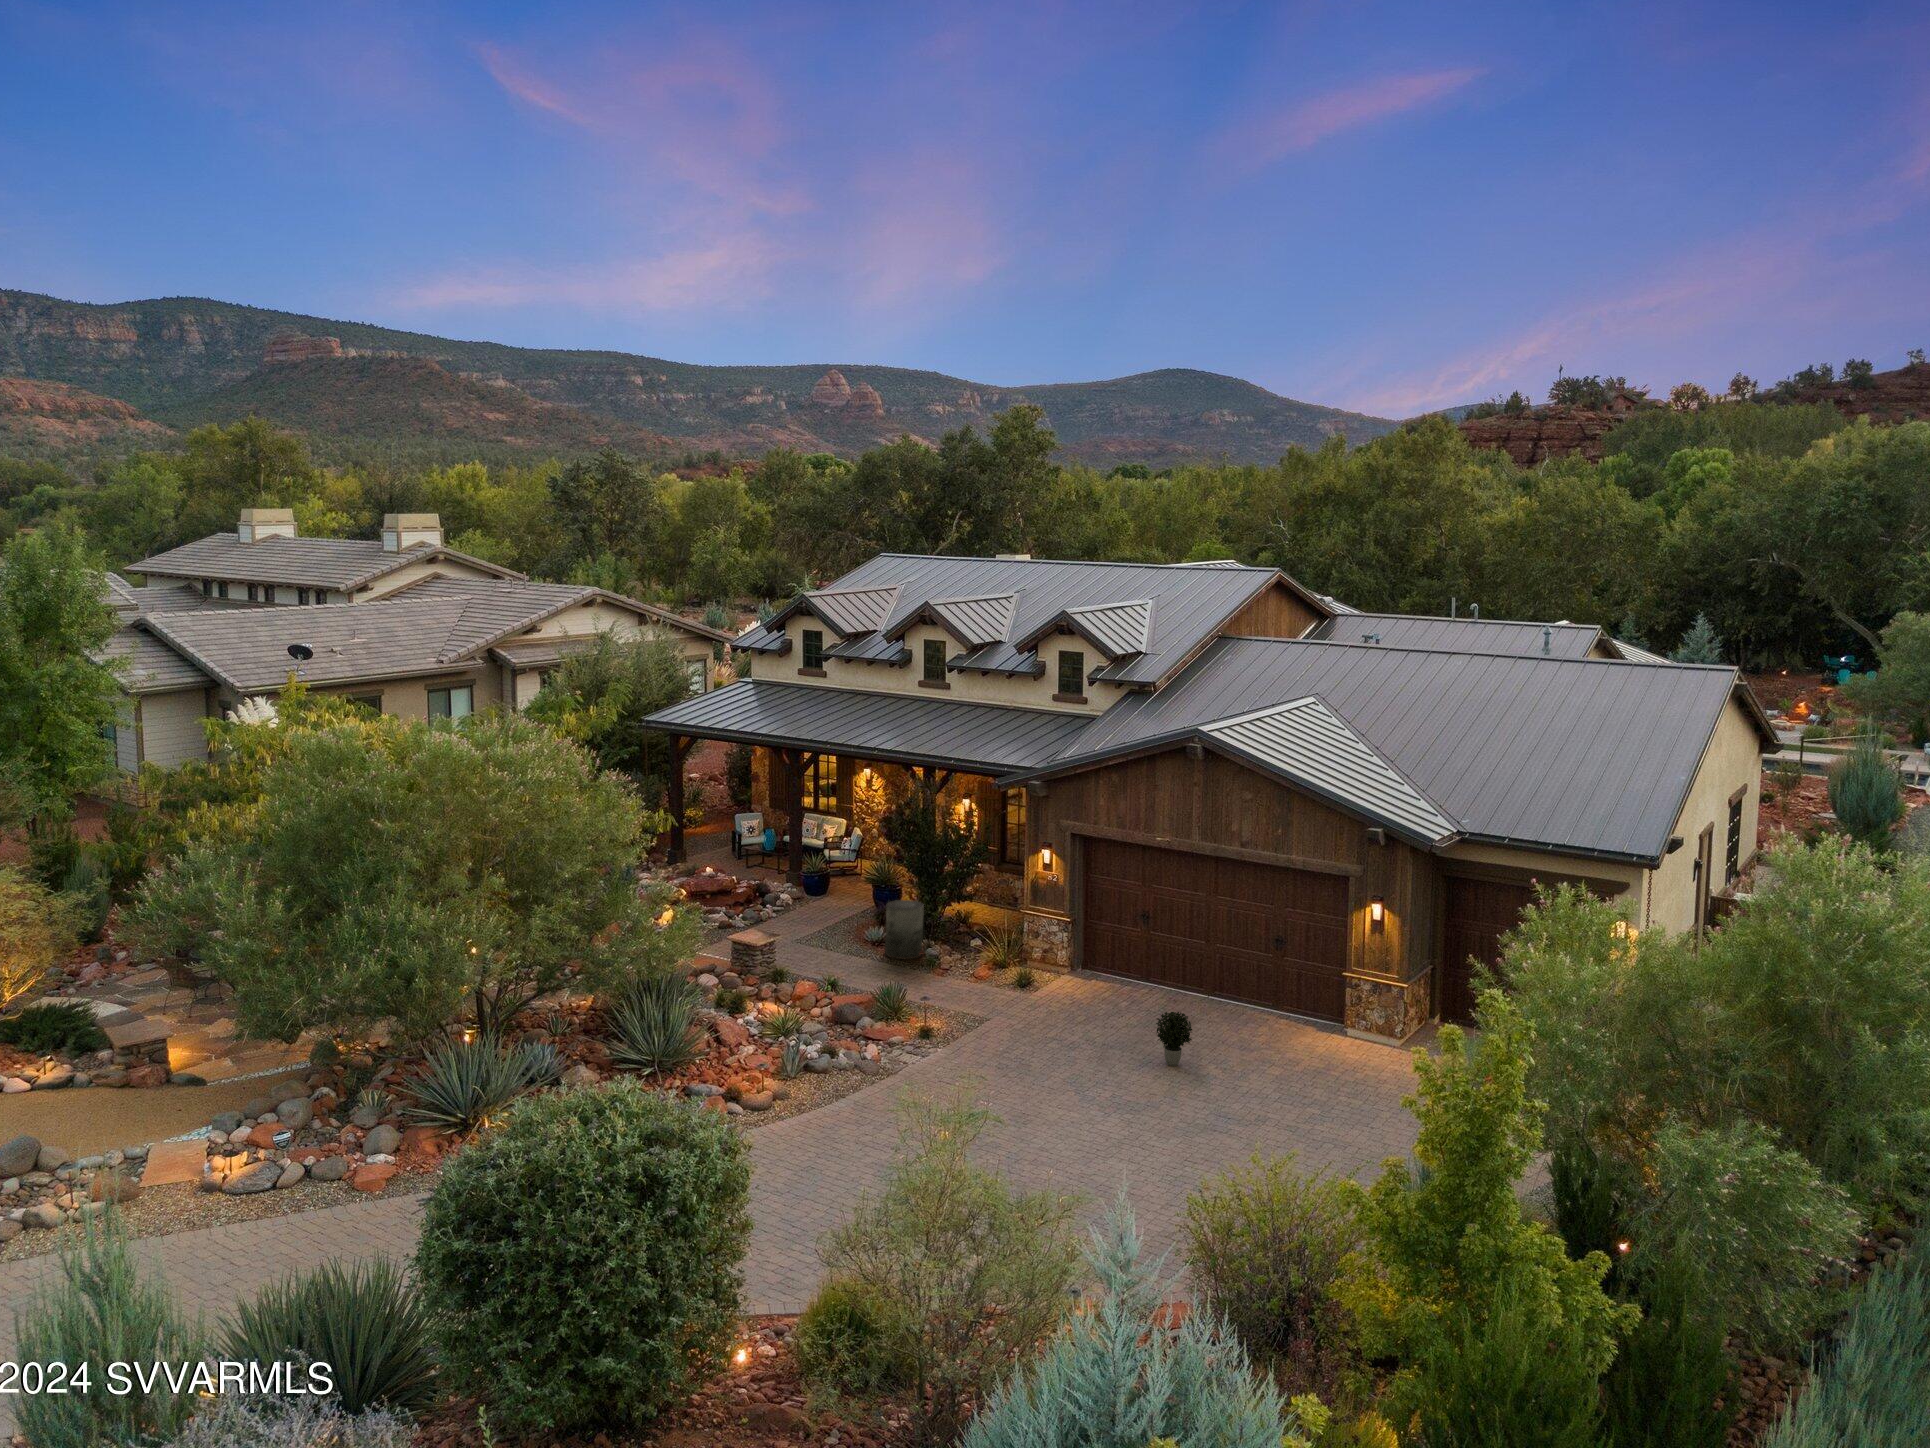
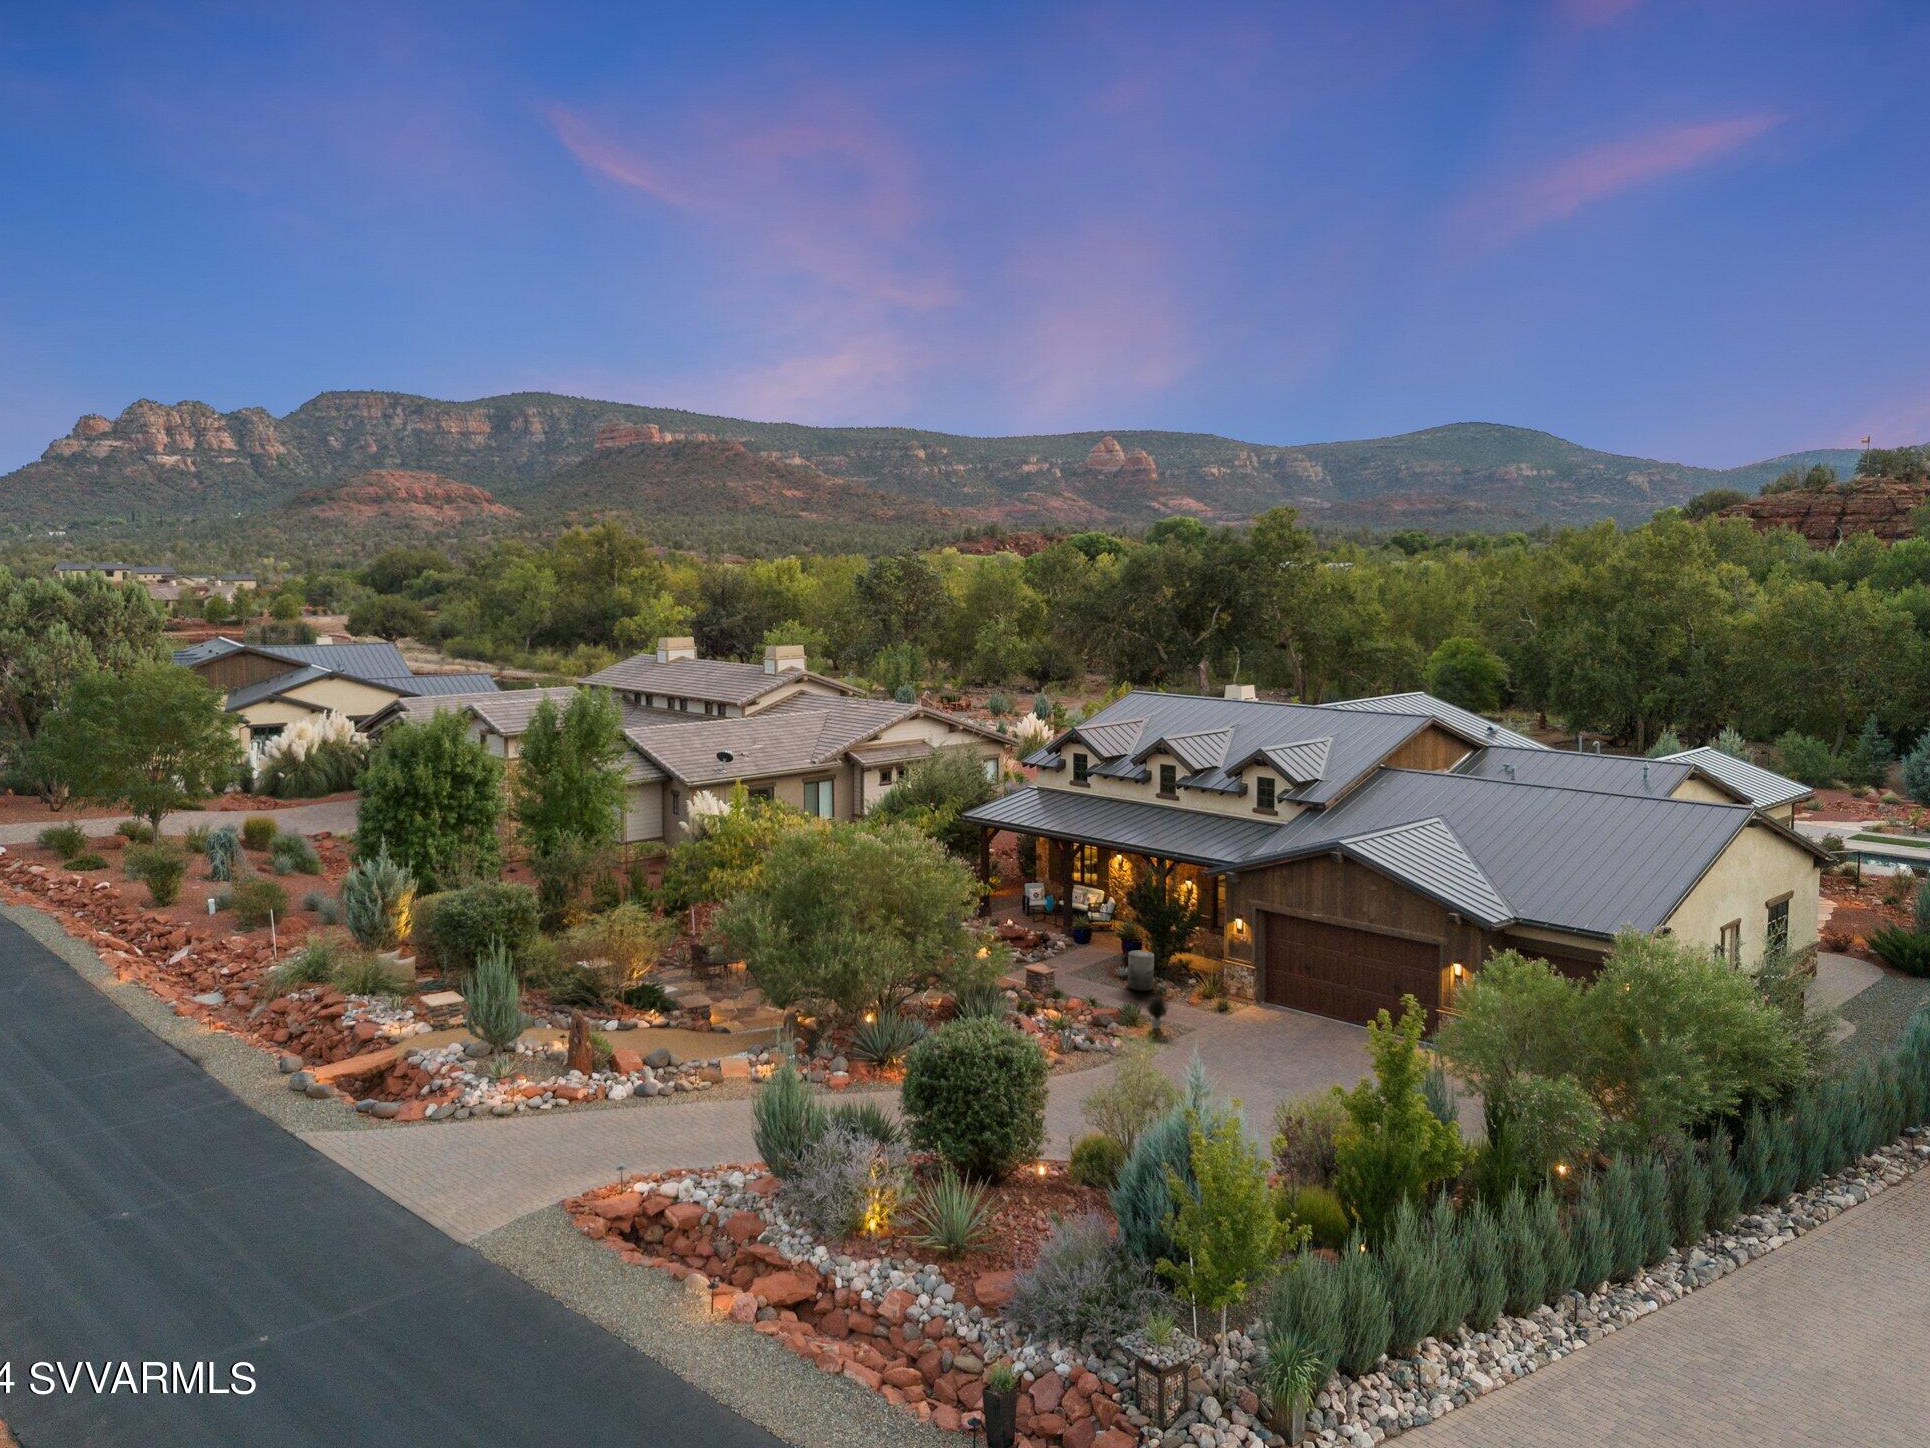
potted plant: present [1156,1012,1192,1066] -> present [1147,997,1168,1029]

